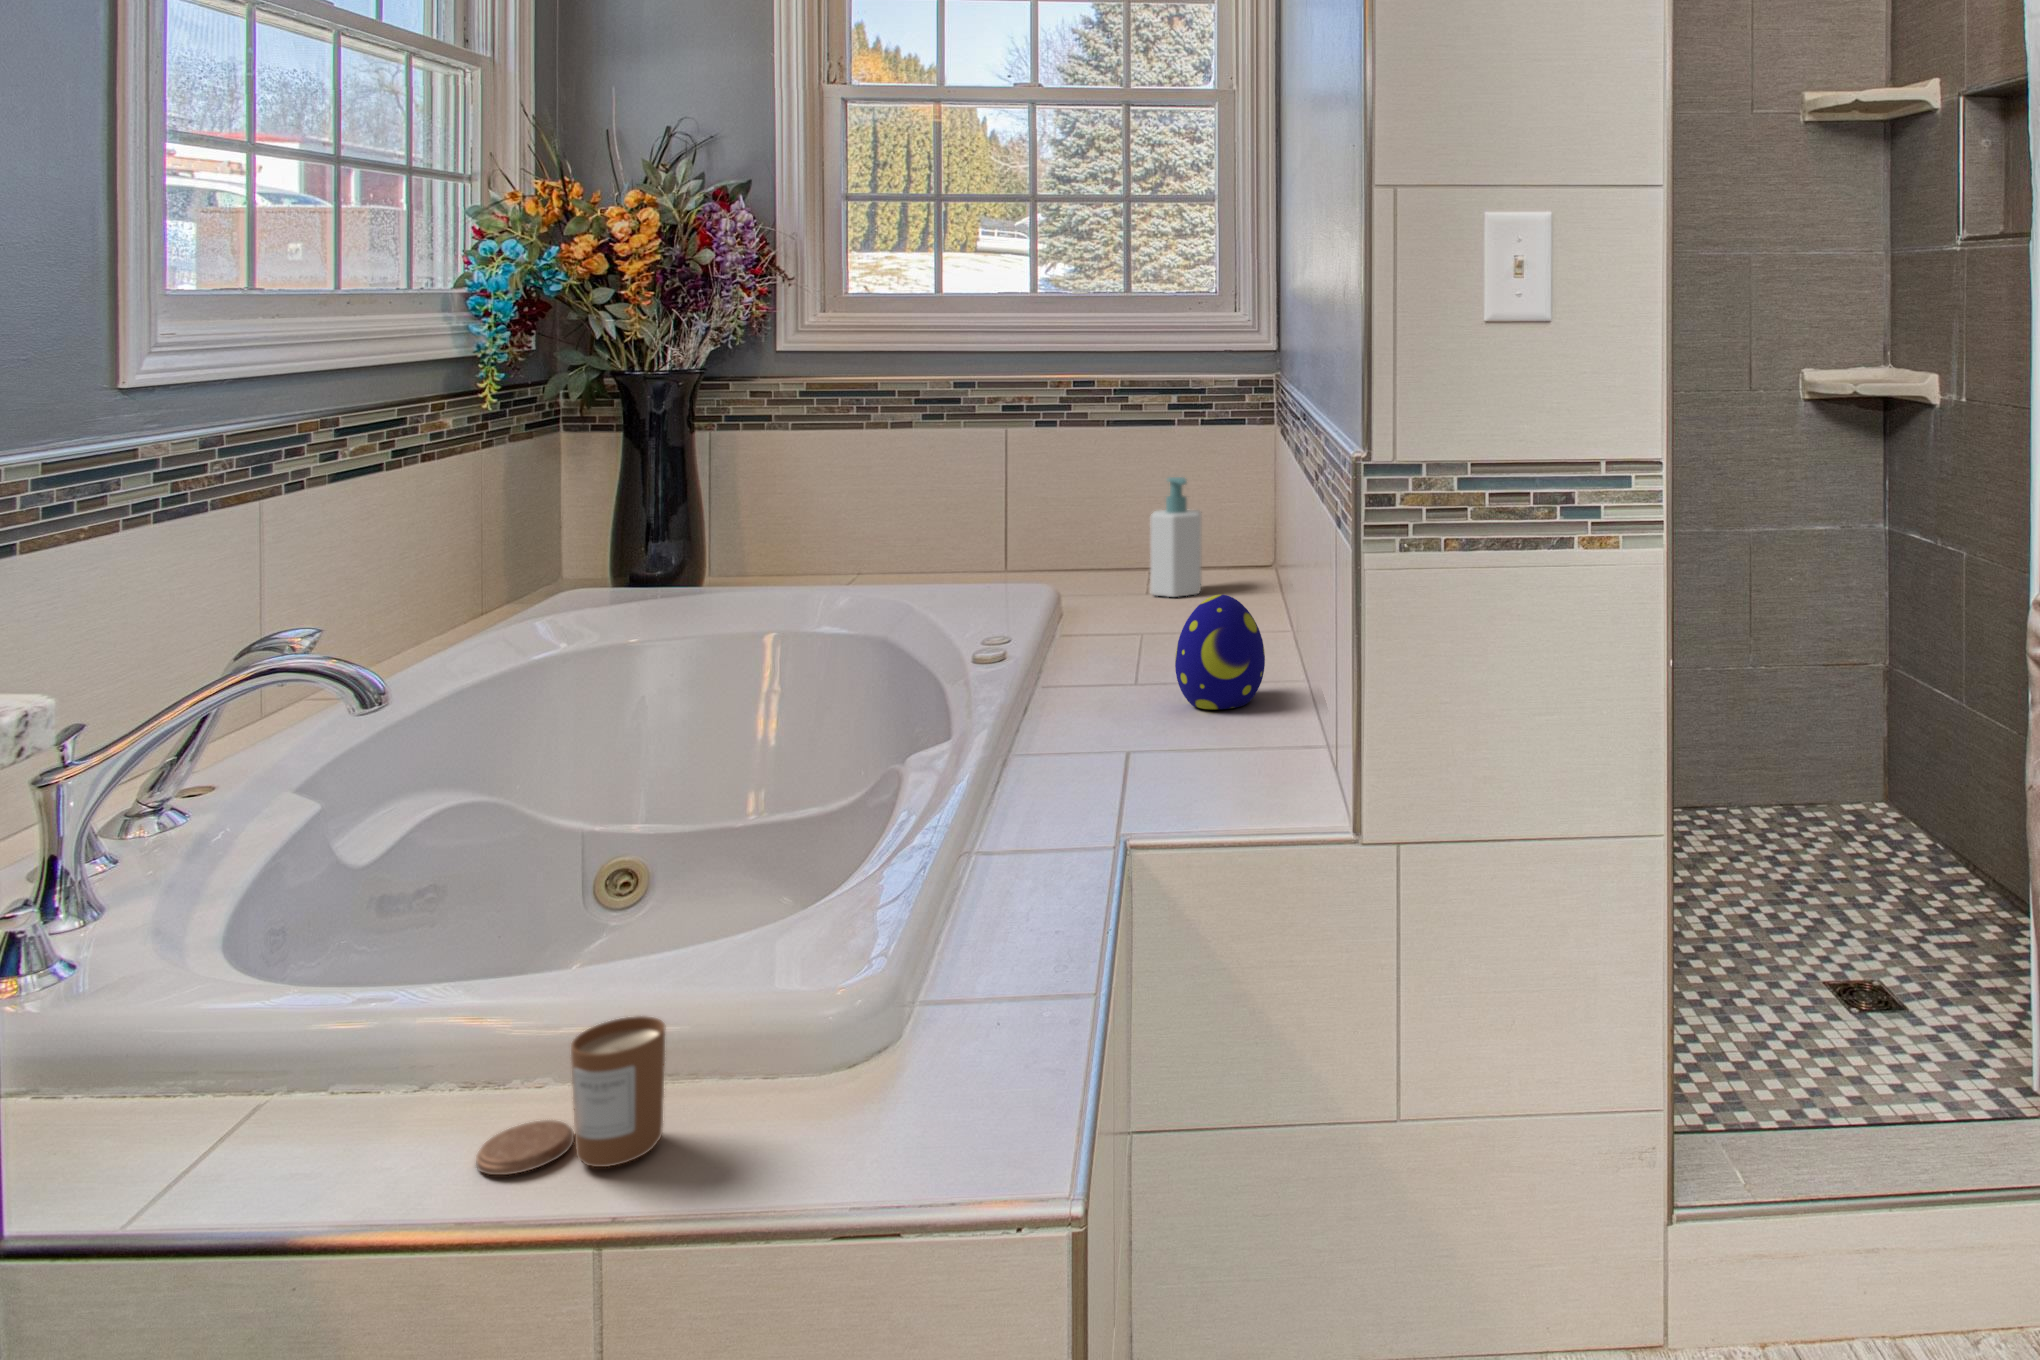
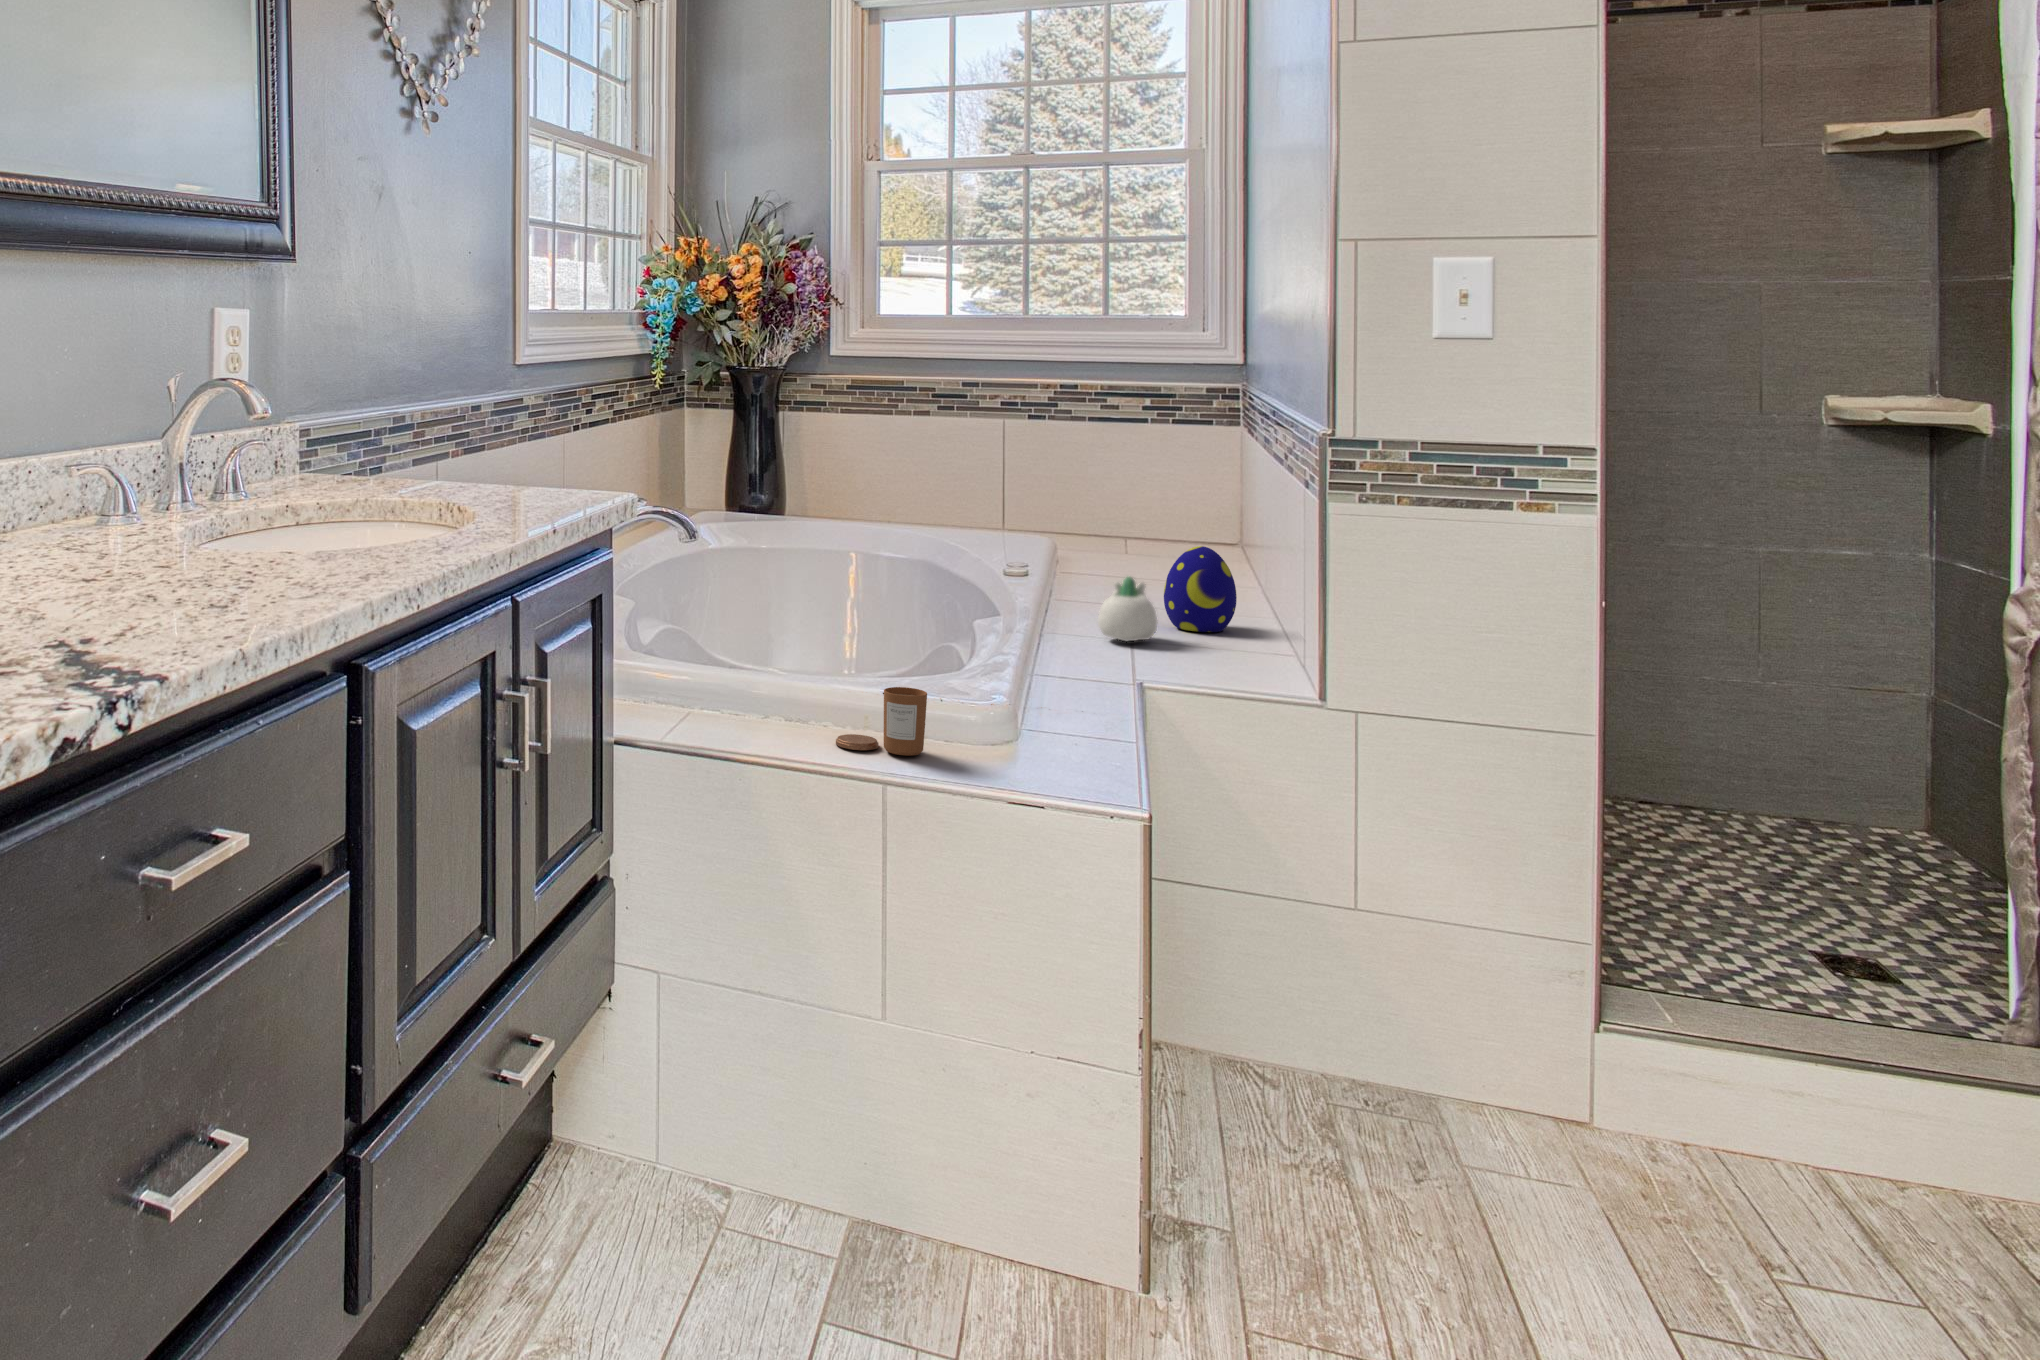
soap bottle: present [1151,477,1201,597] -> none [1120,471,1166,569]
succulent planter: none [1079,656,1160,750] -> present [1098,577,1157,642]

